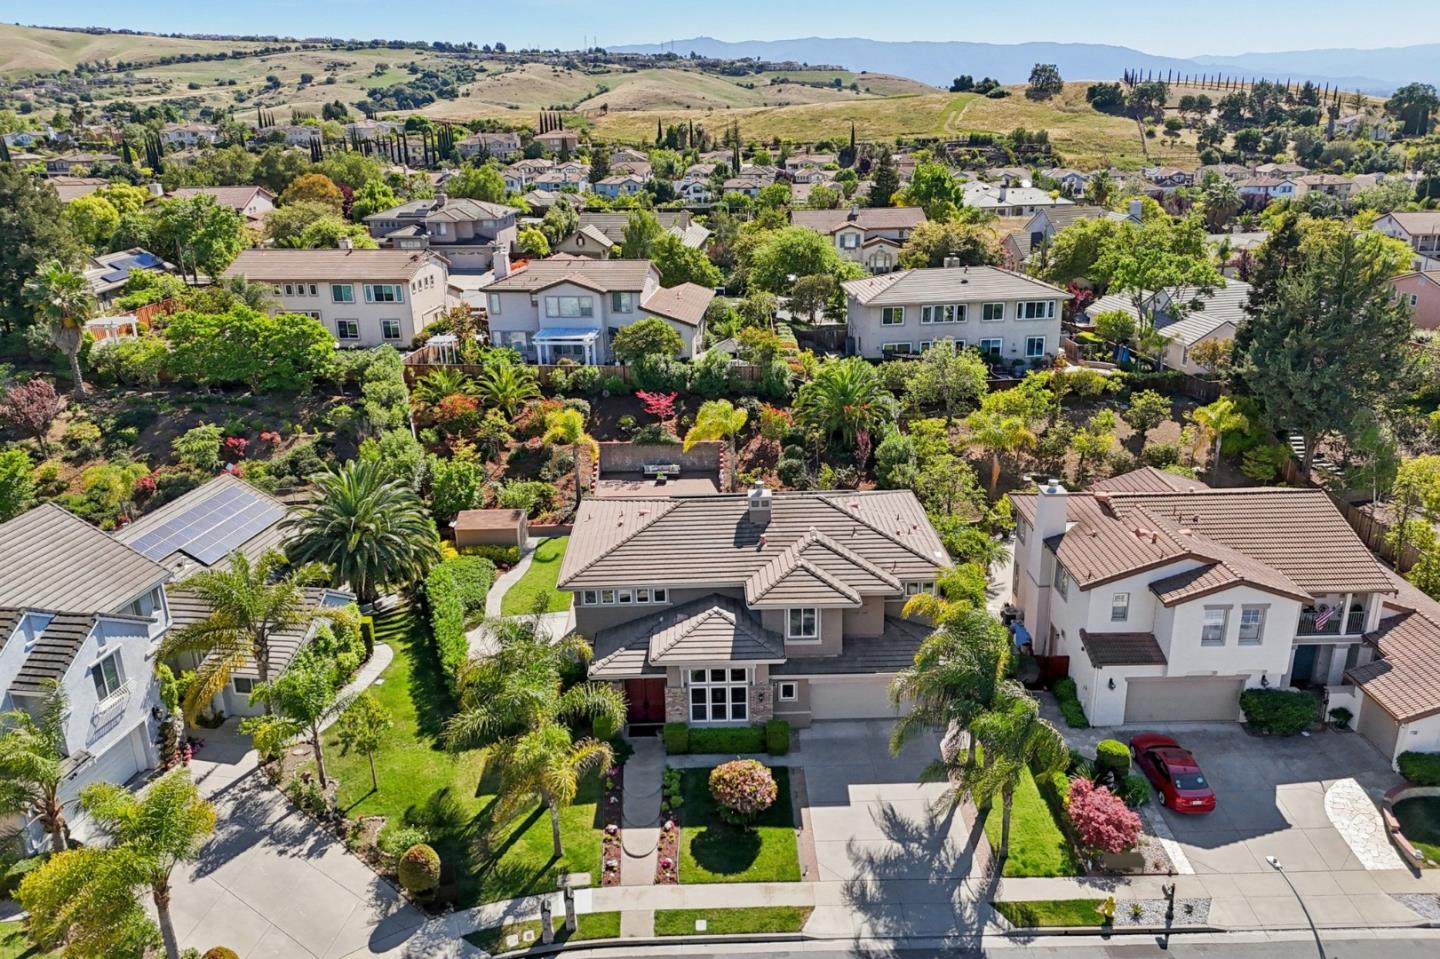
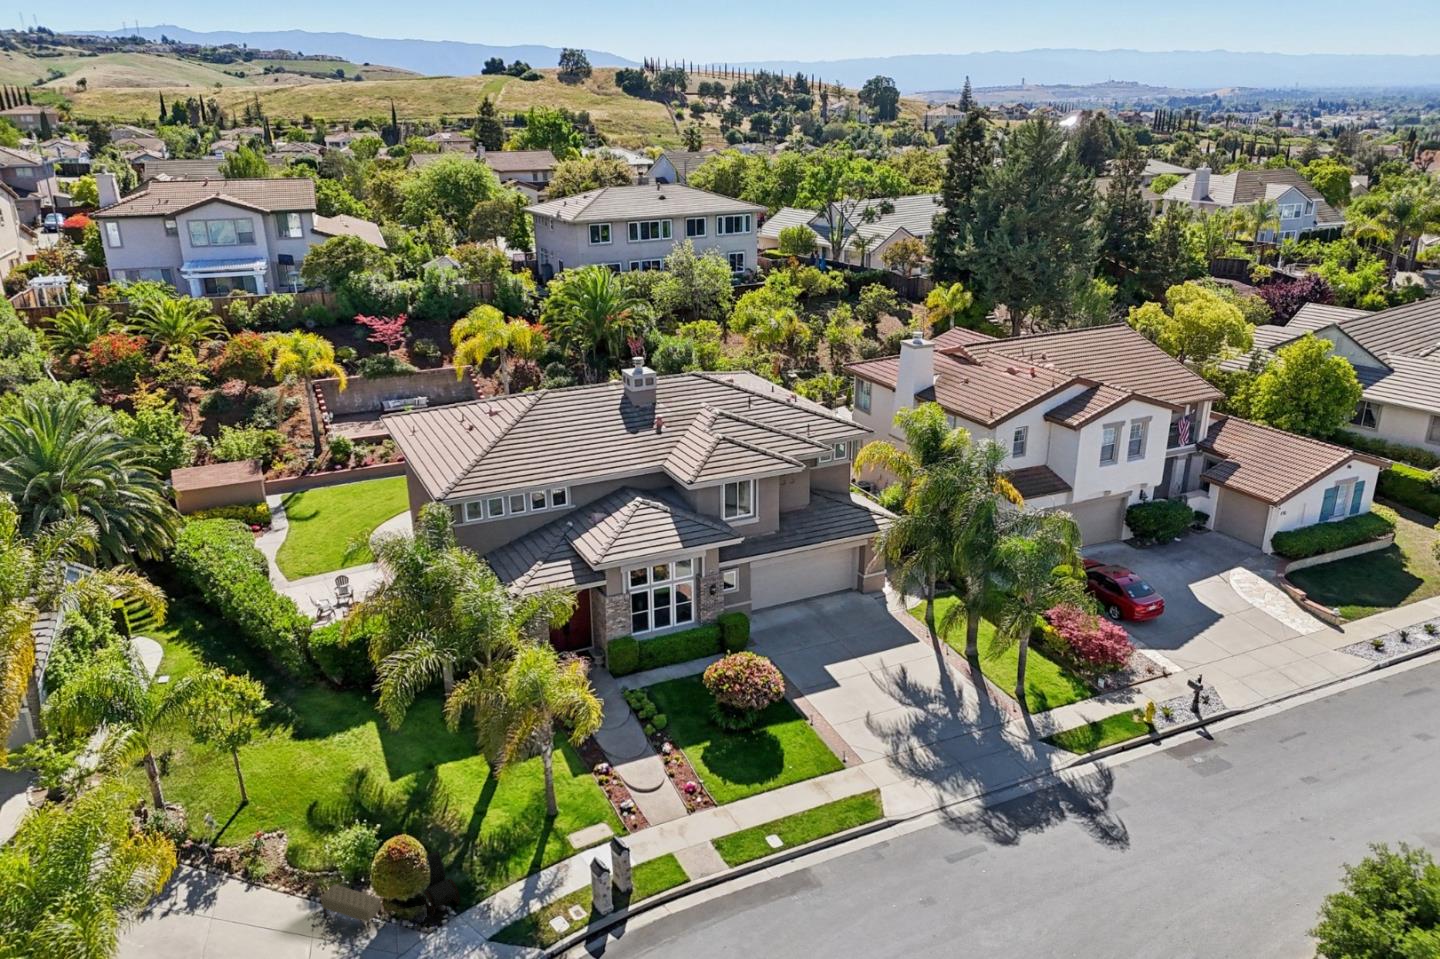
bench: present [1102,852,1146,873] -> present [321,885,382,930]

